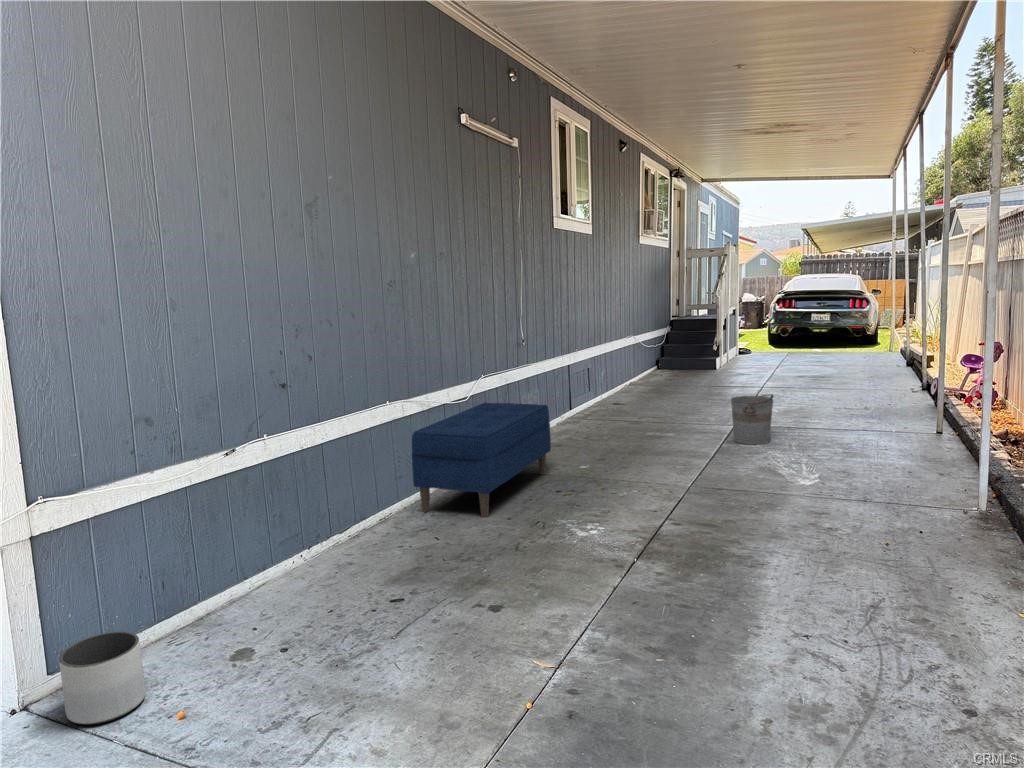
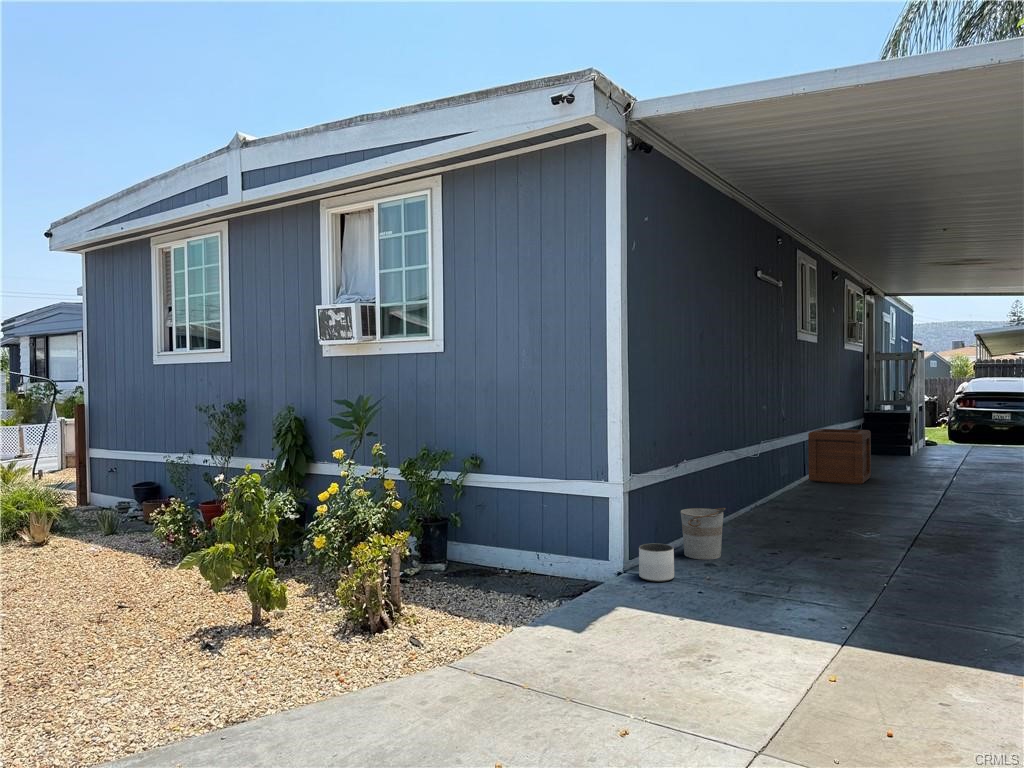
wooden crate: none [574,347,655,420] -> present [808,429,871,484]
bucket: present [731,394,774,444] -> present [681,508,725,560]
bench: present [412,403,551,518] -> none [738,459,817,527]

